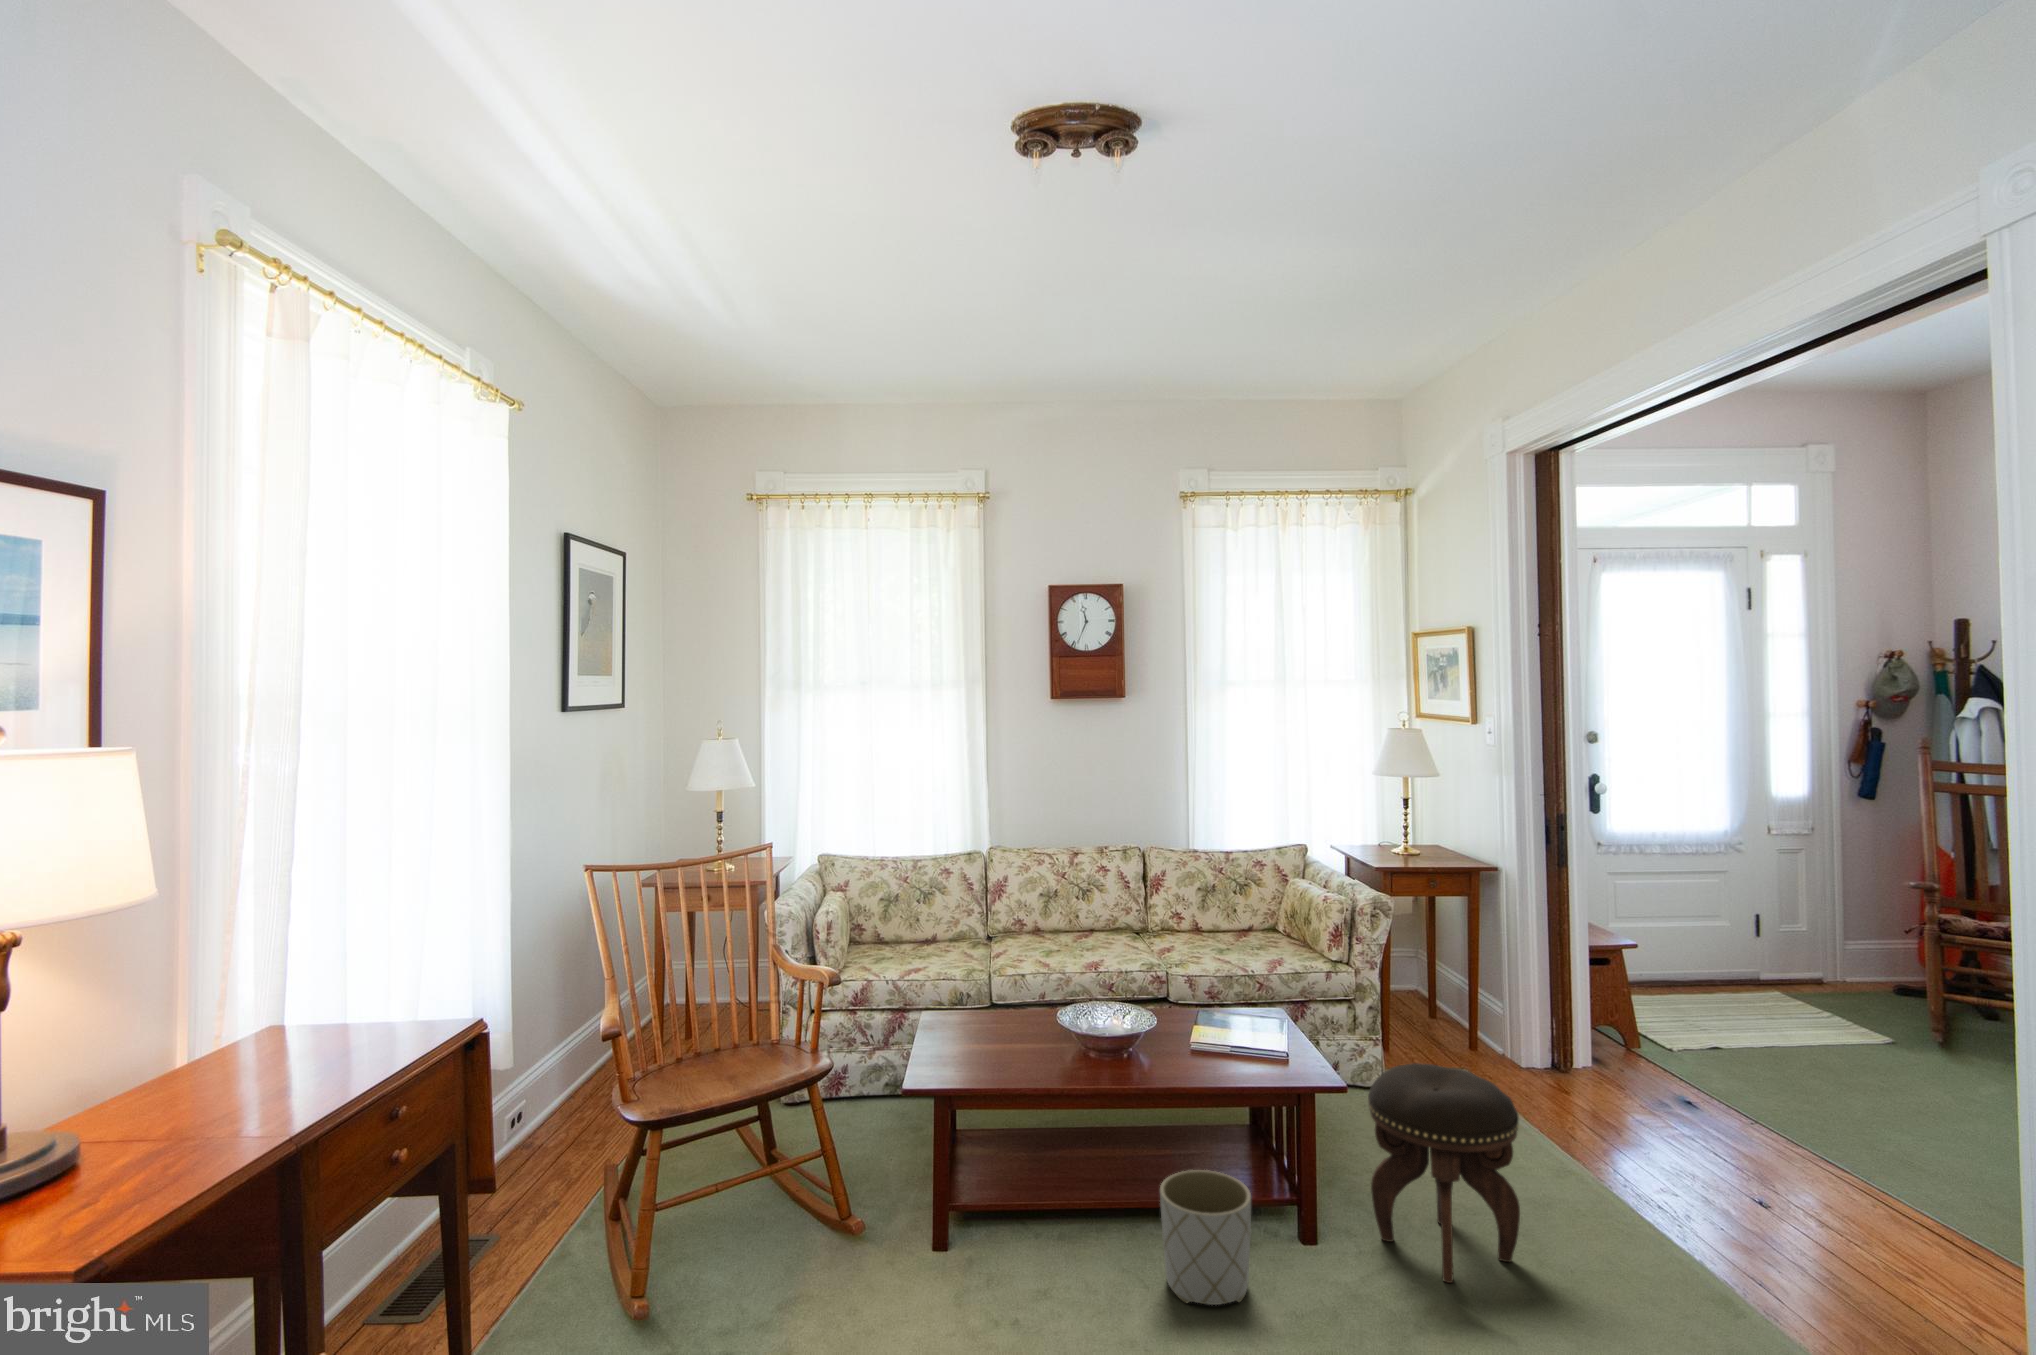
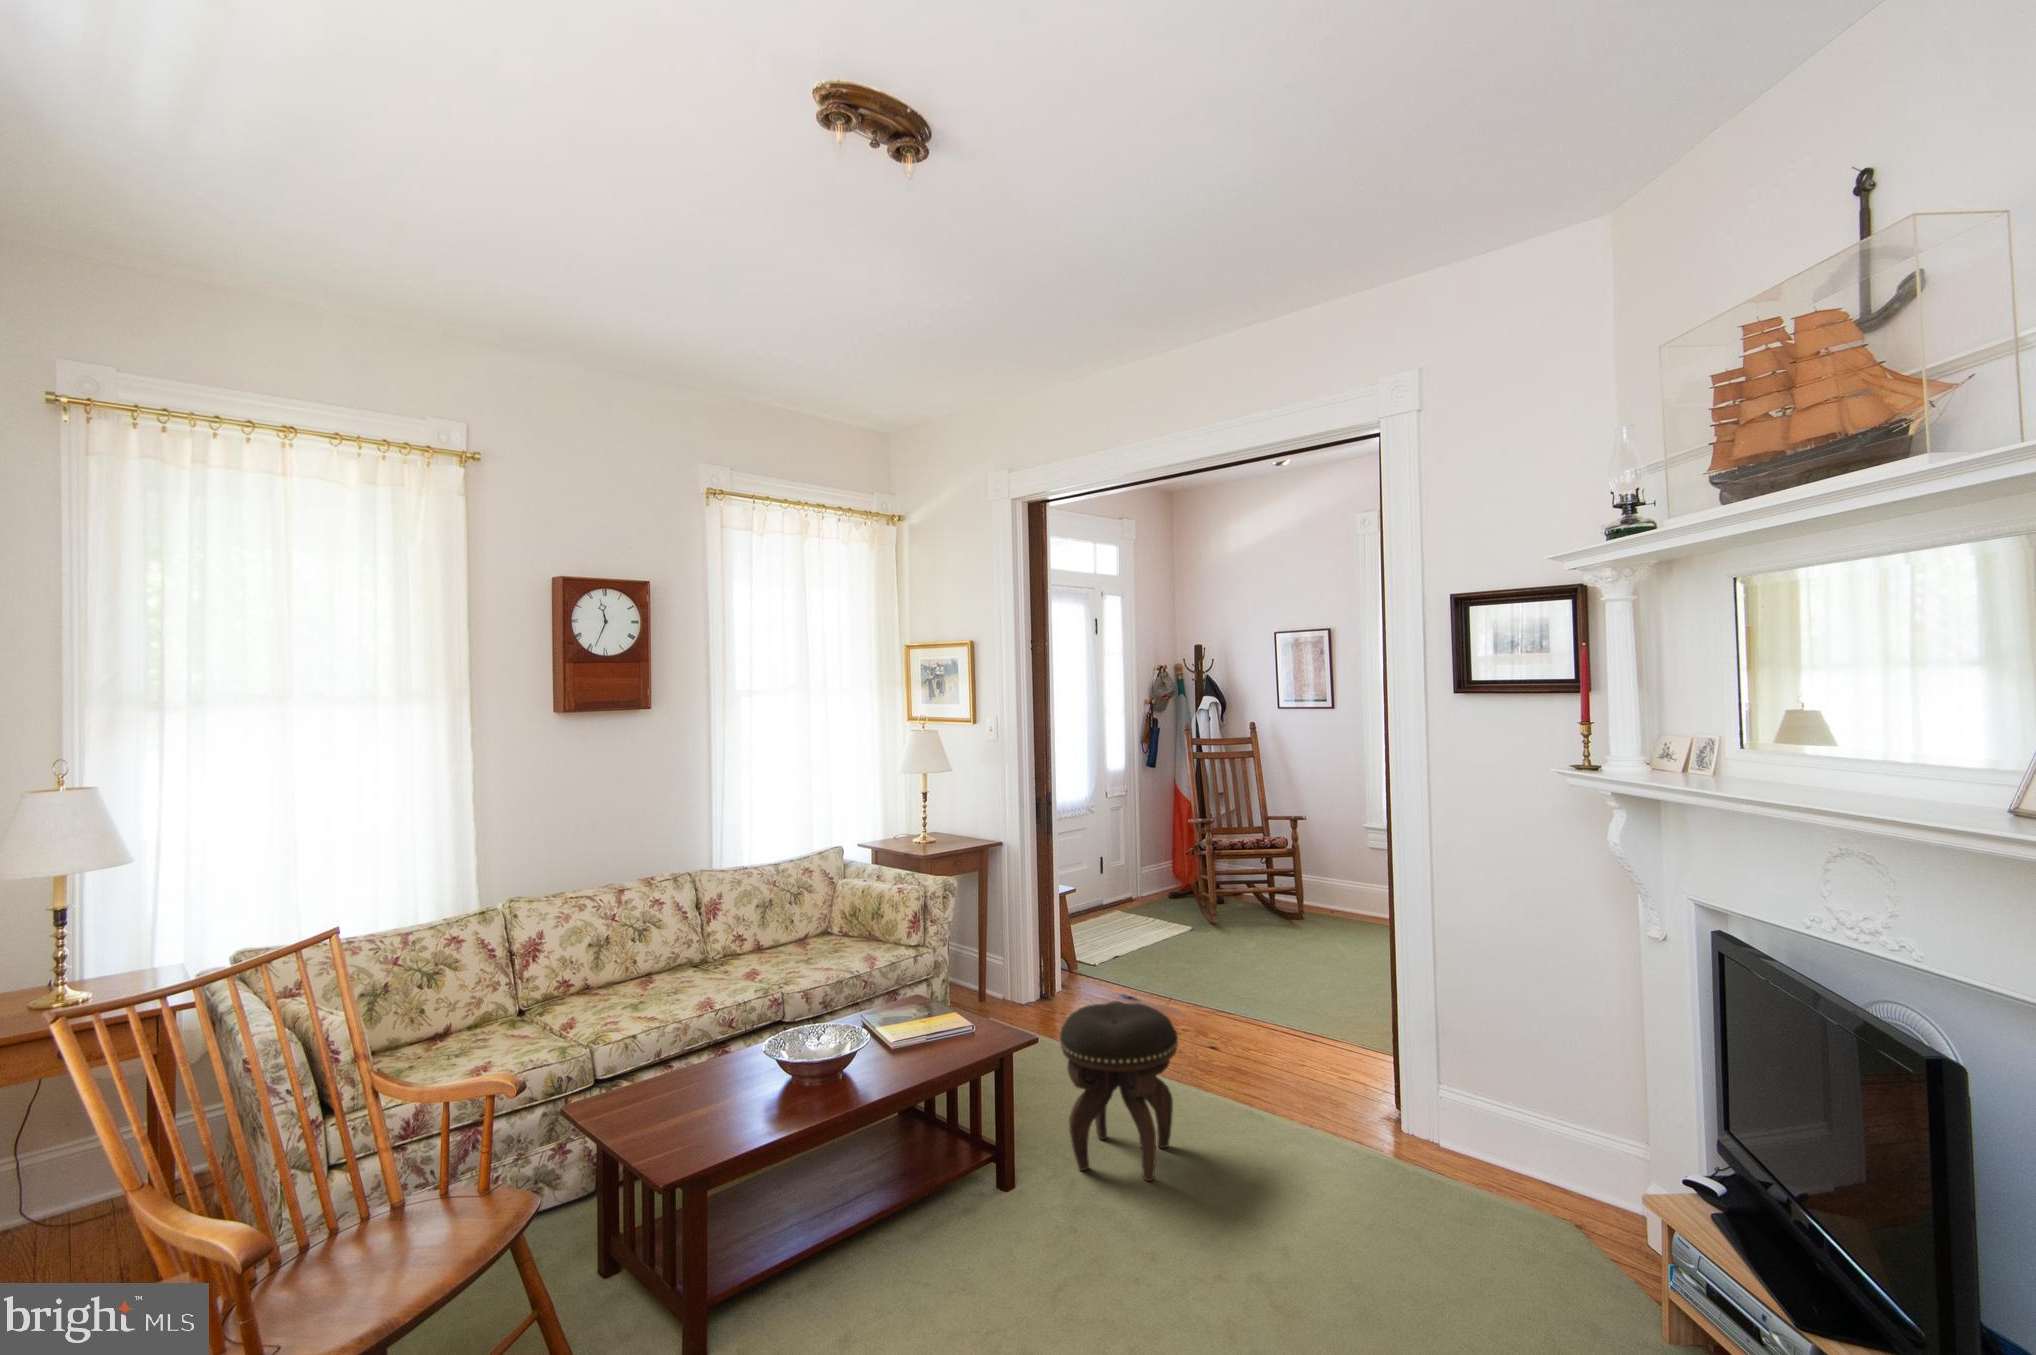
planter: present [1160,1170,1251,1305] -> none [952,1160,1042,1303]

